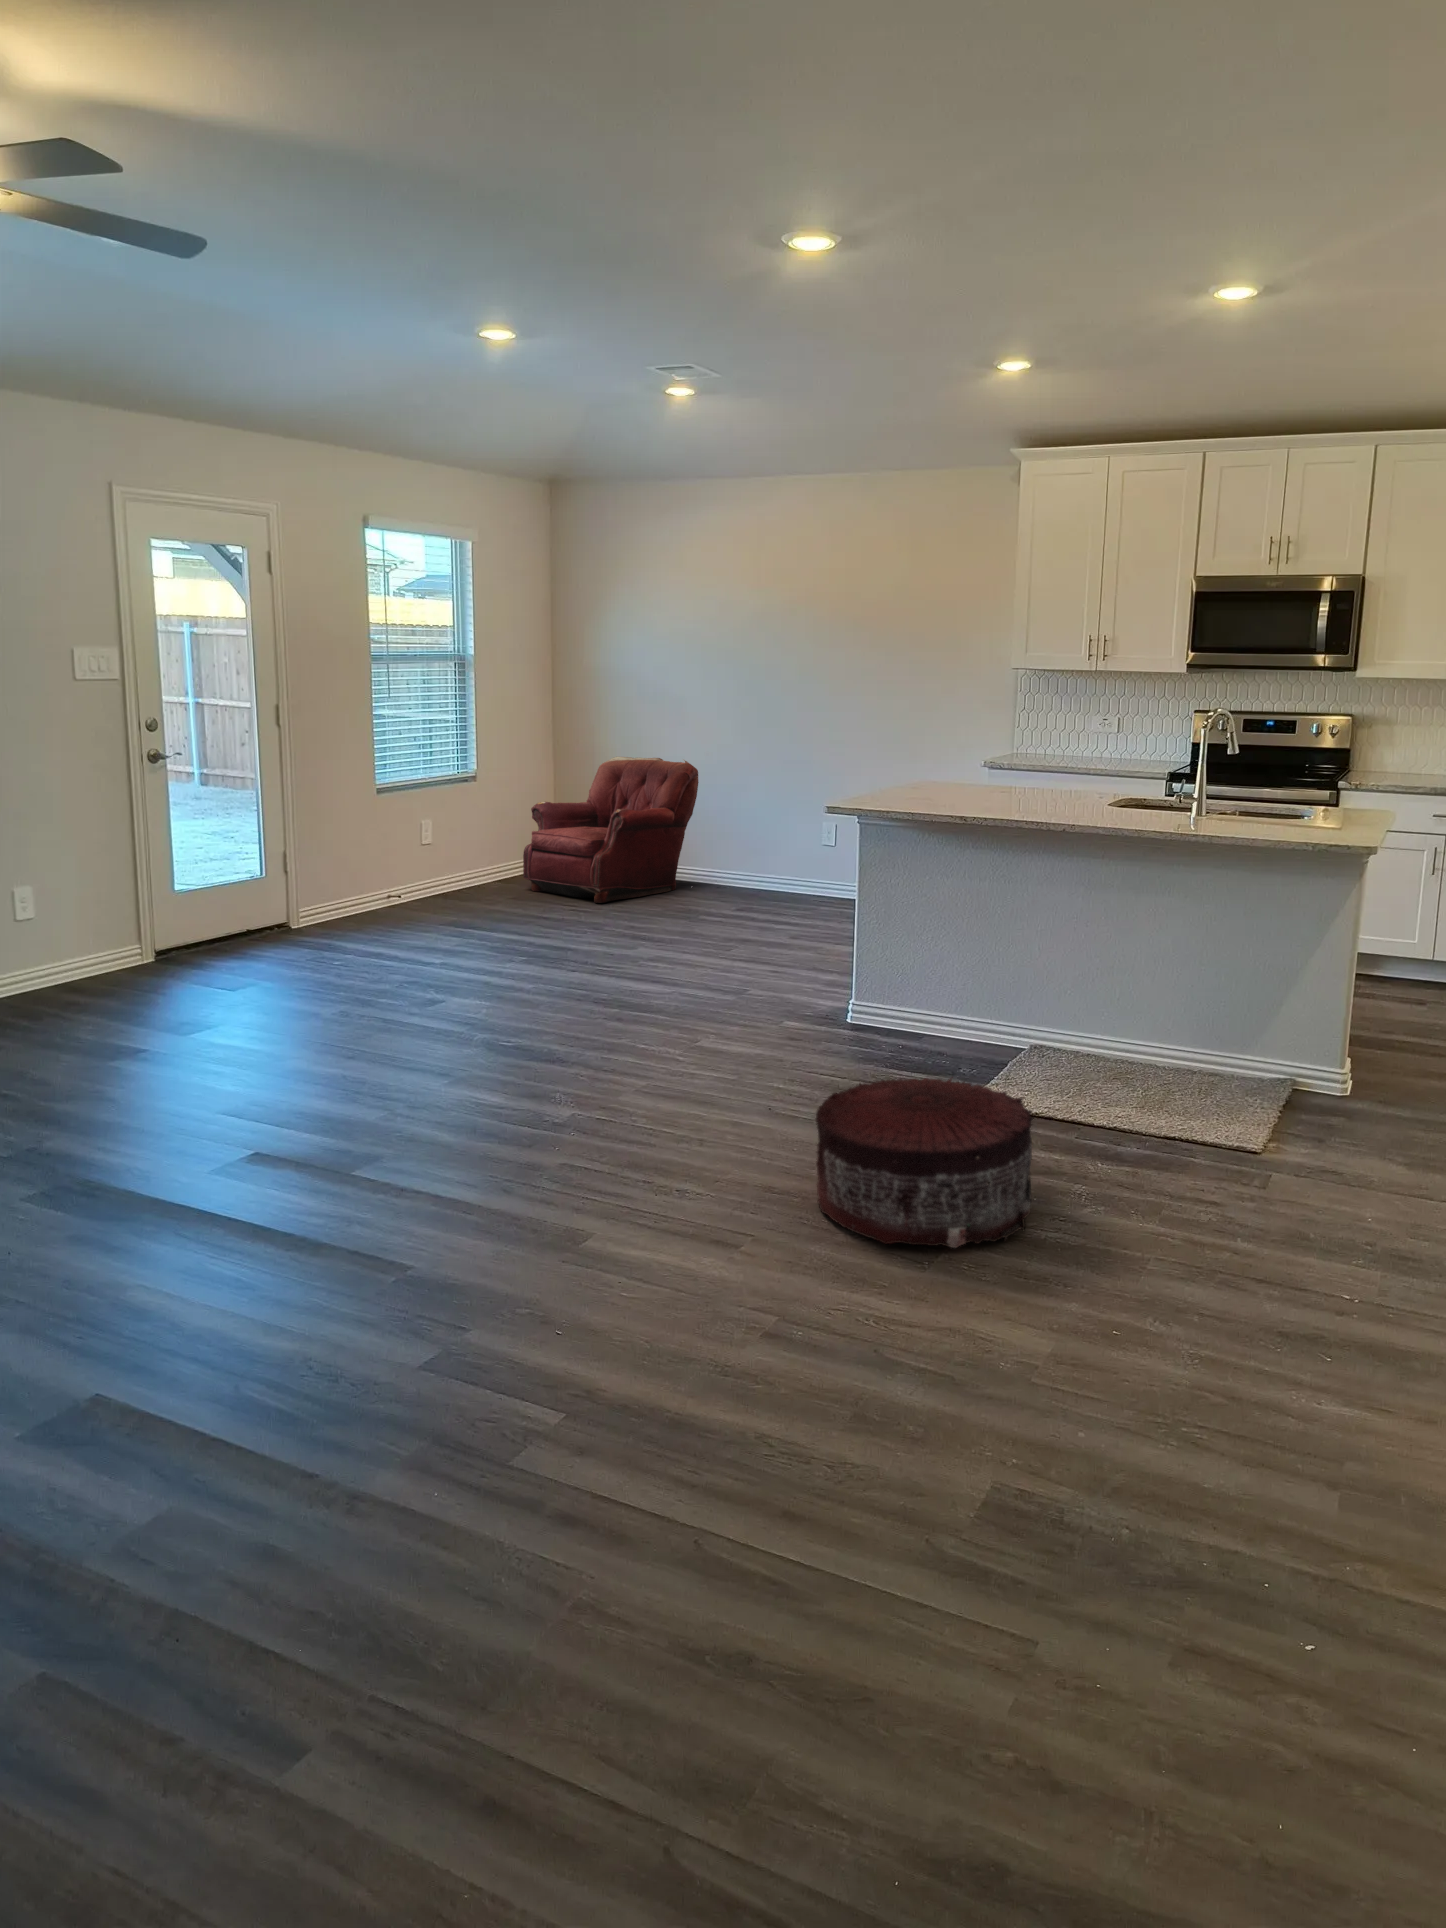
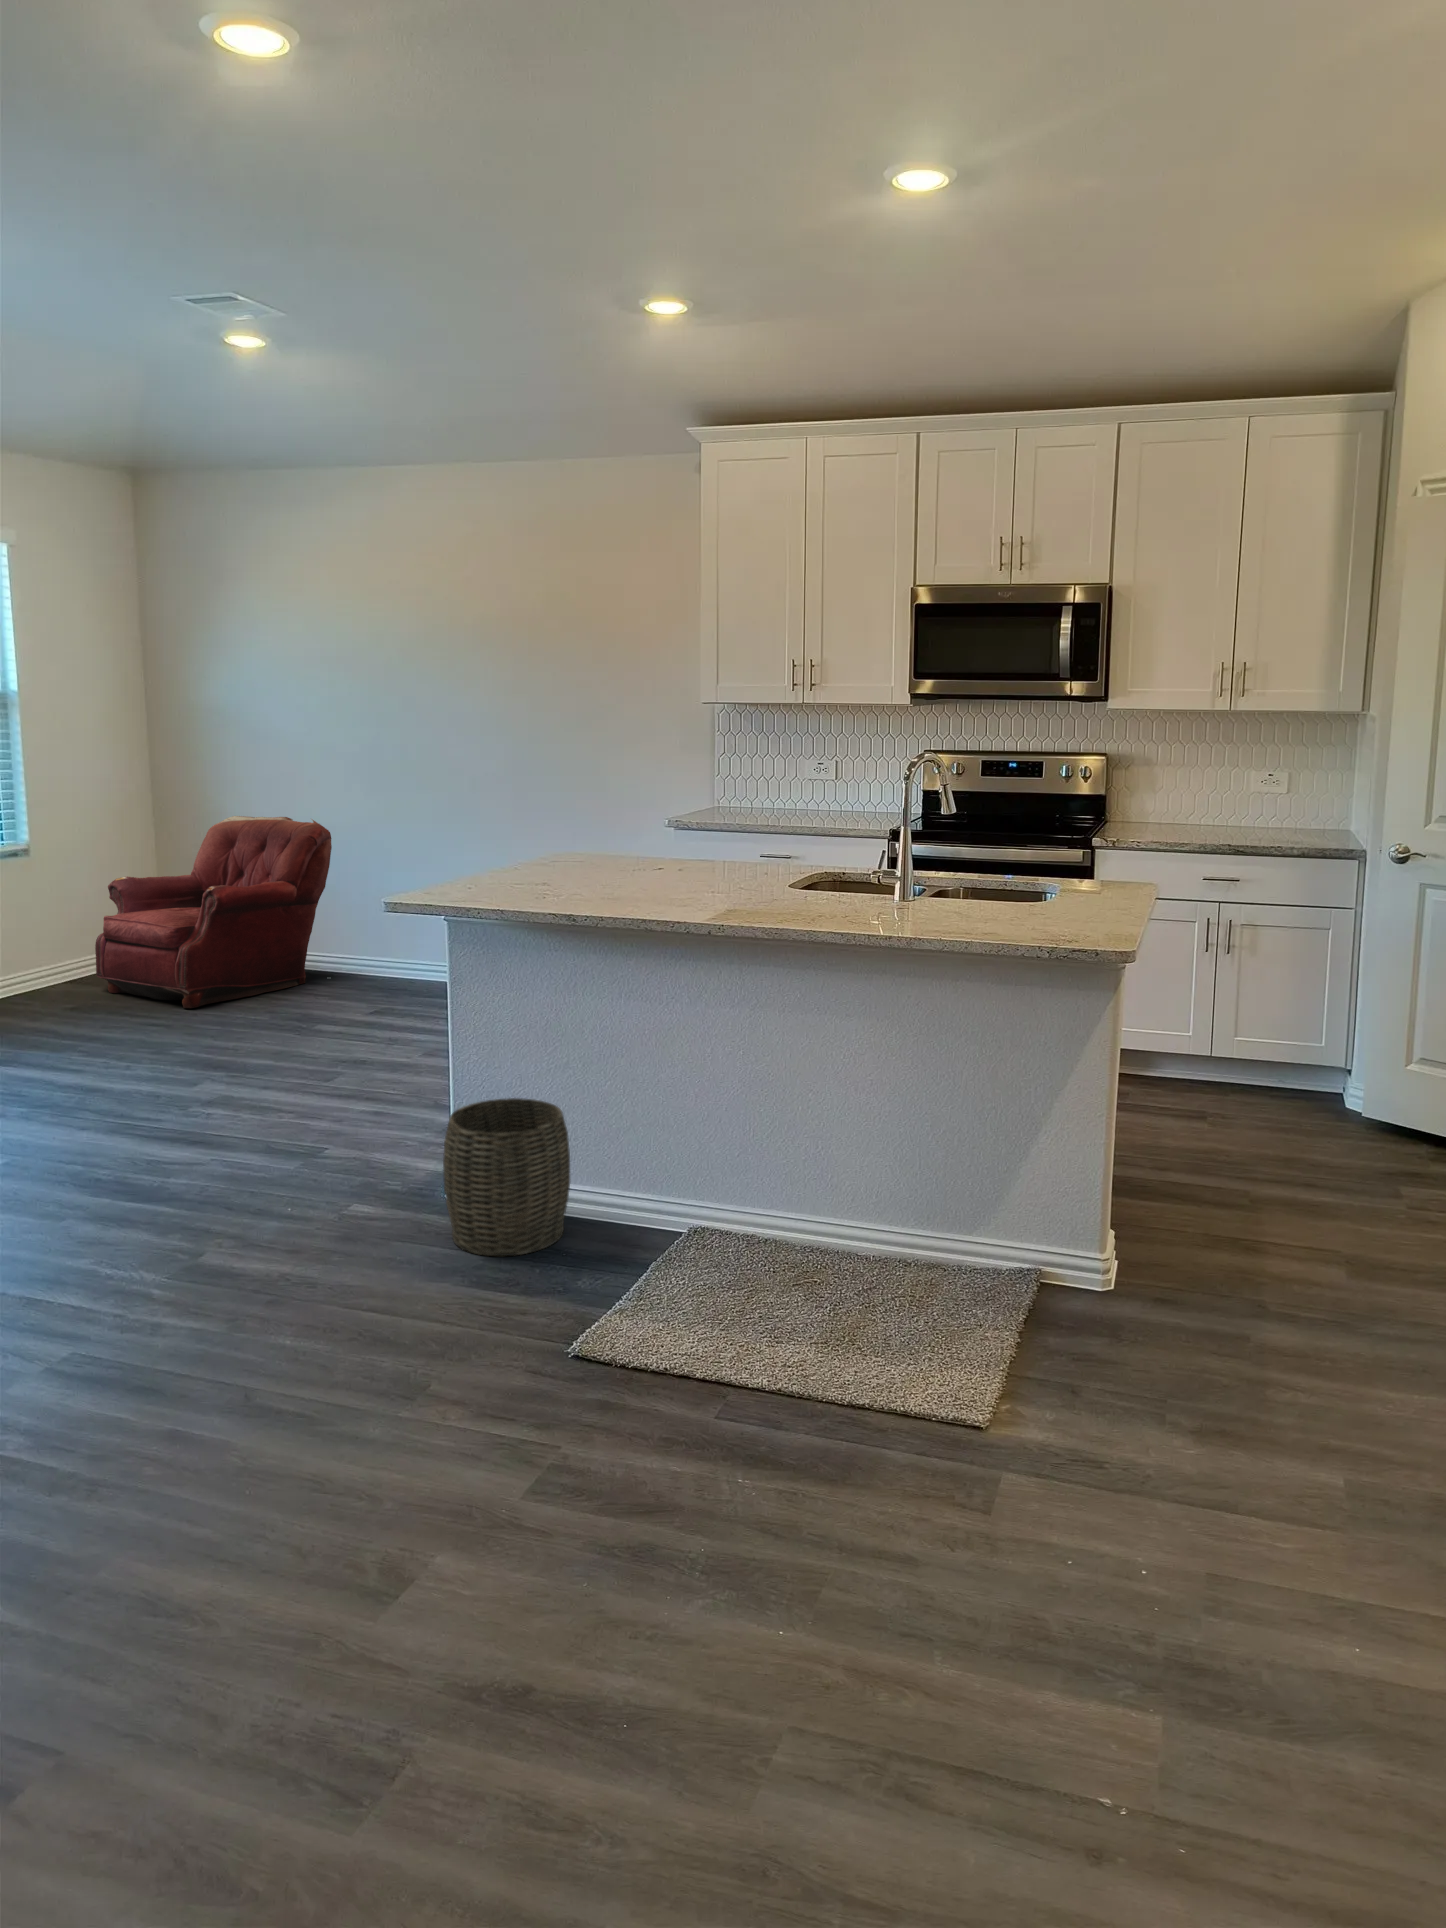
woven basket: none [861,951,949,1054] -> present [443,1098,570,1256]
pouf: present [816,1078,1033,1248] -> none [191,1373,595,1771]

